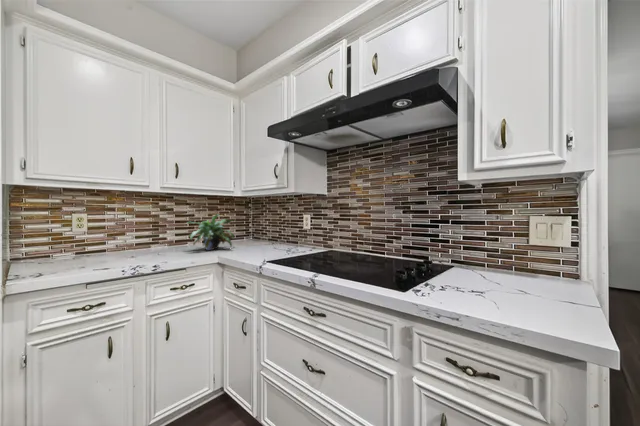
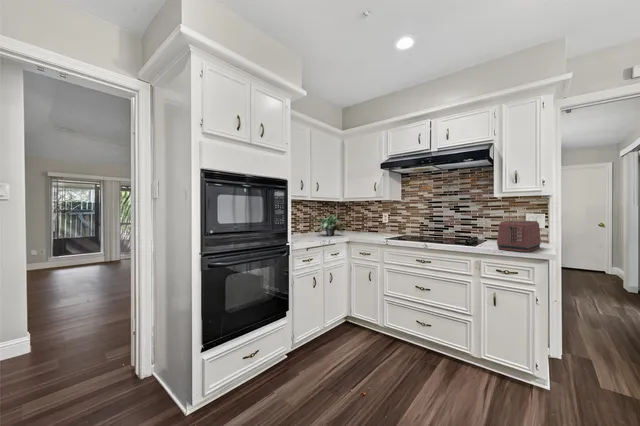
toaster: none [464,230,567,316] -> present [497,220,541,252]

